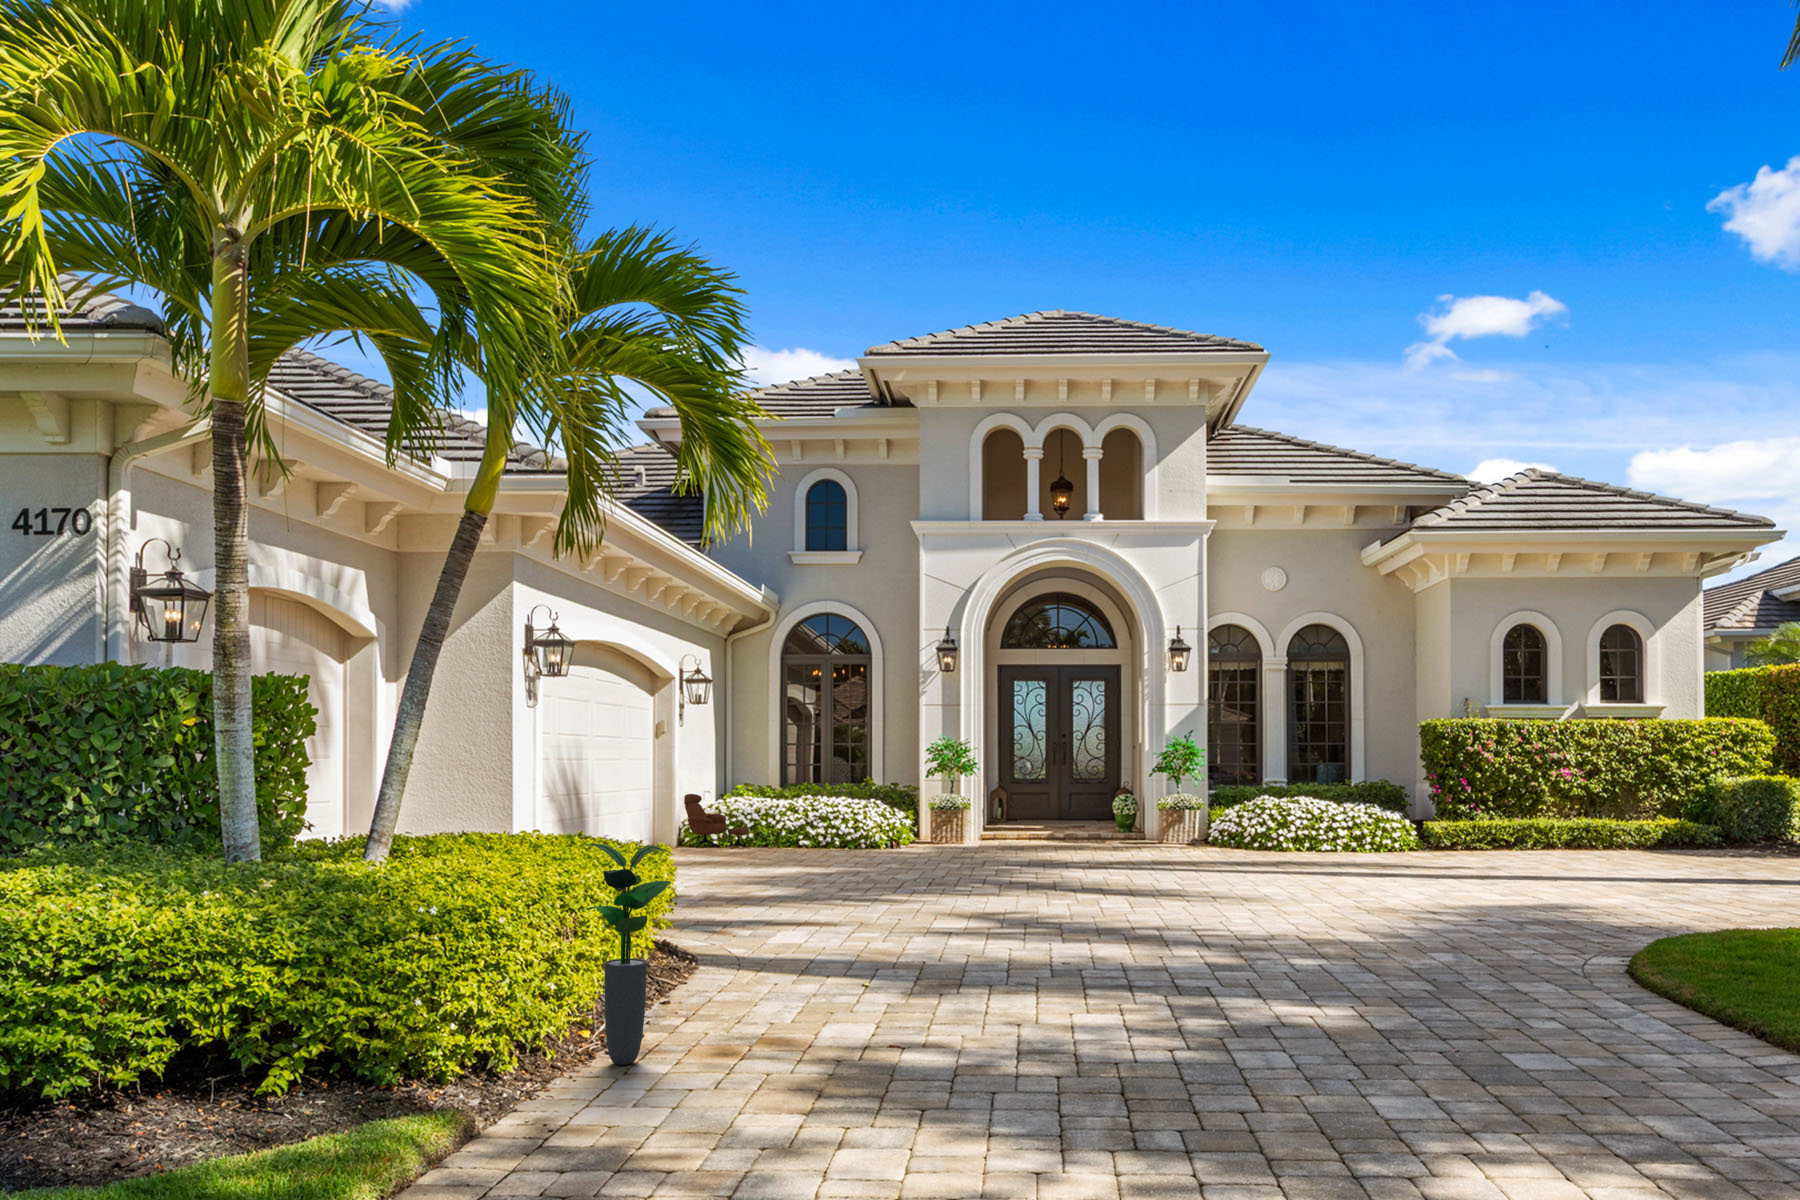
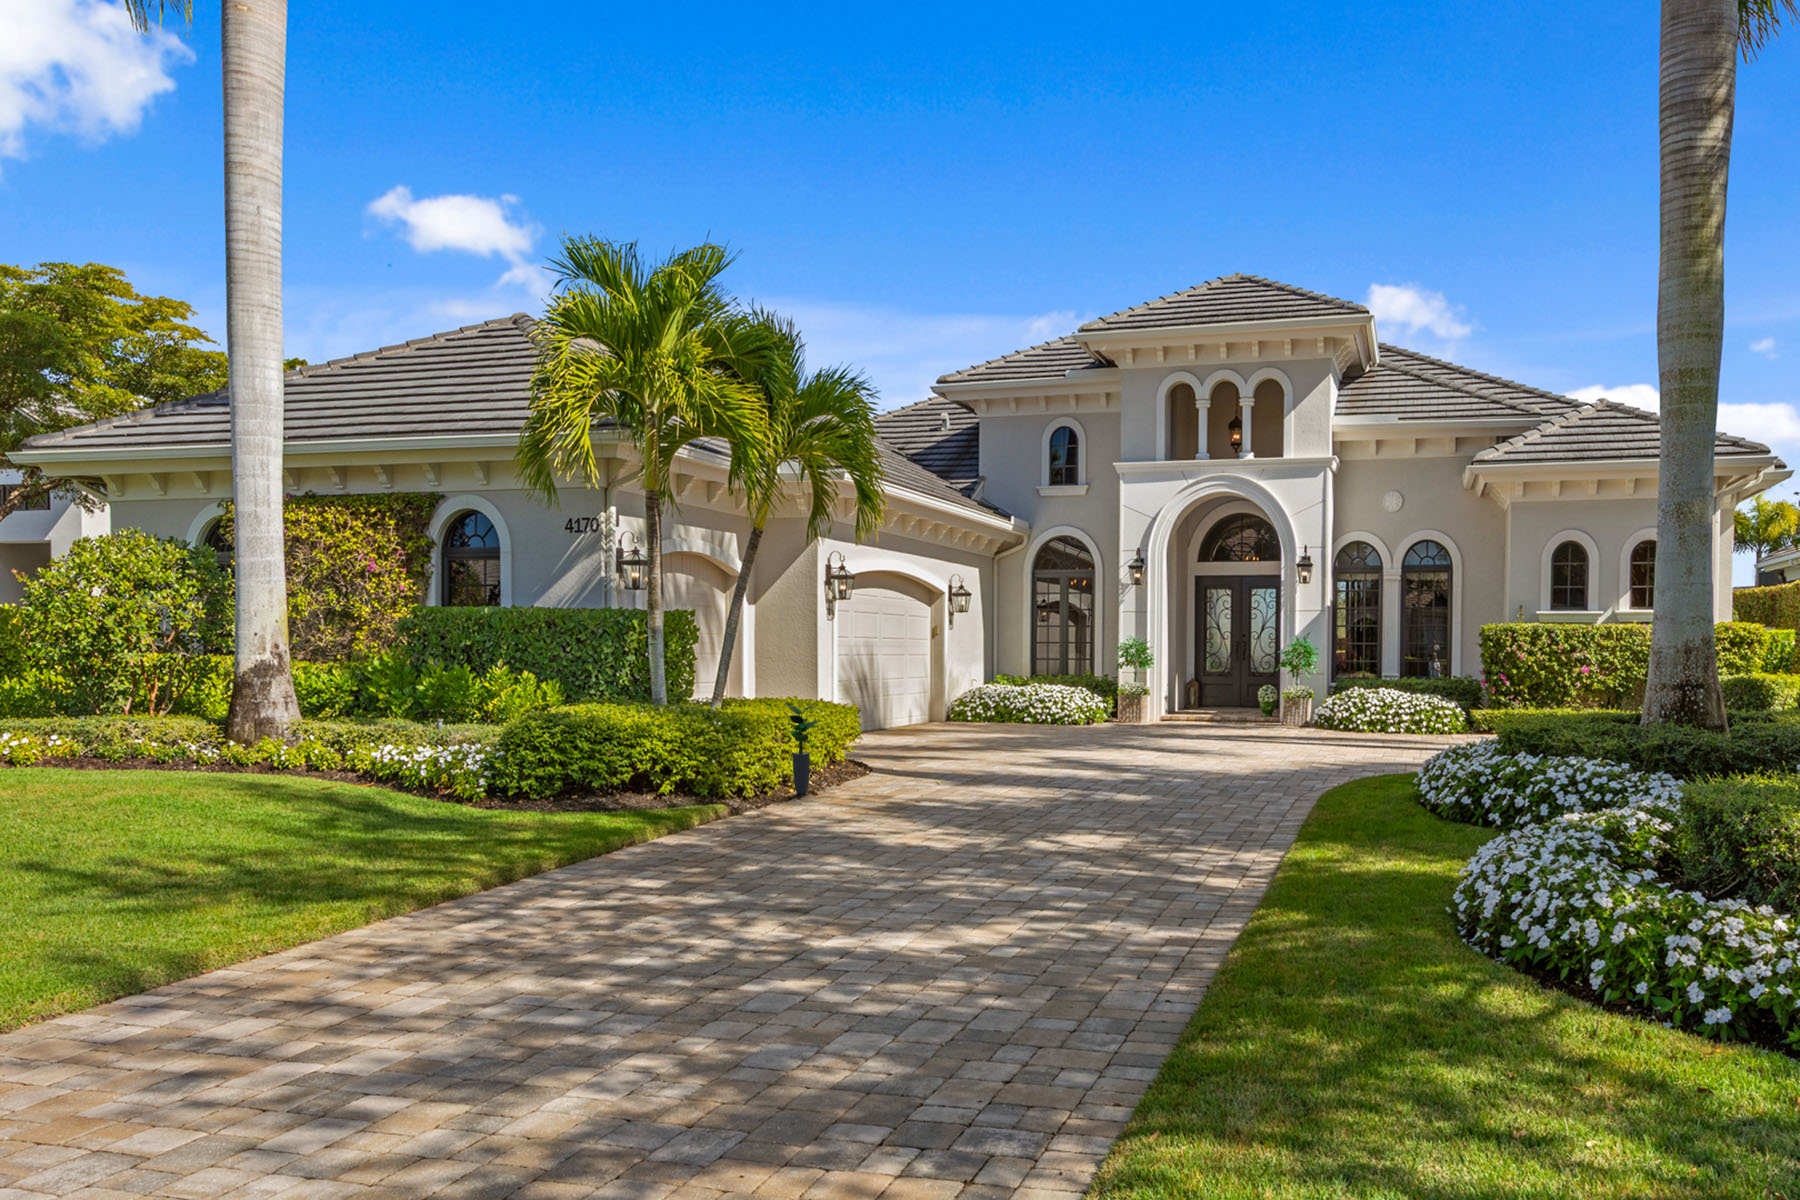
lounge chair: present [684,794,749,849] -> none [951,687,991,722]

